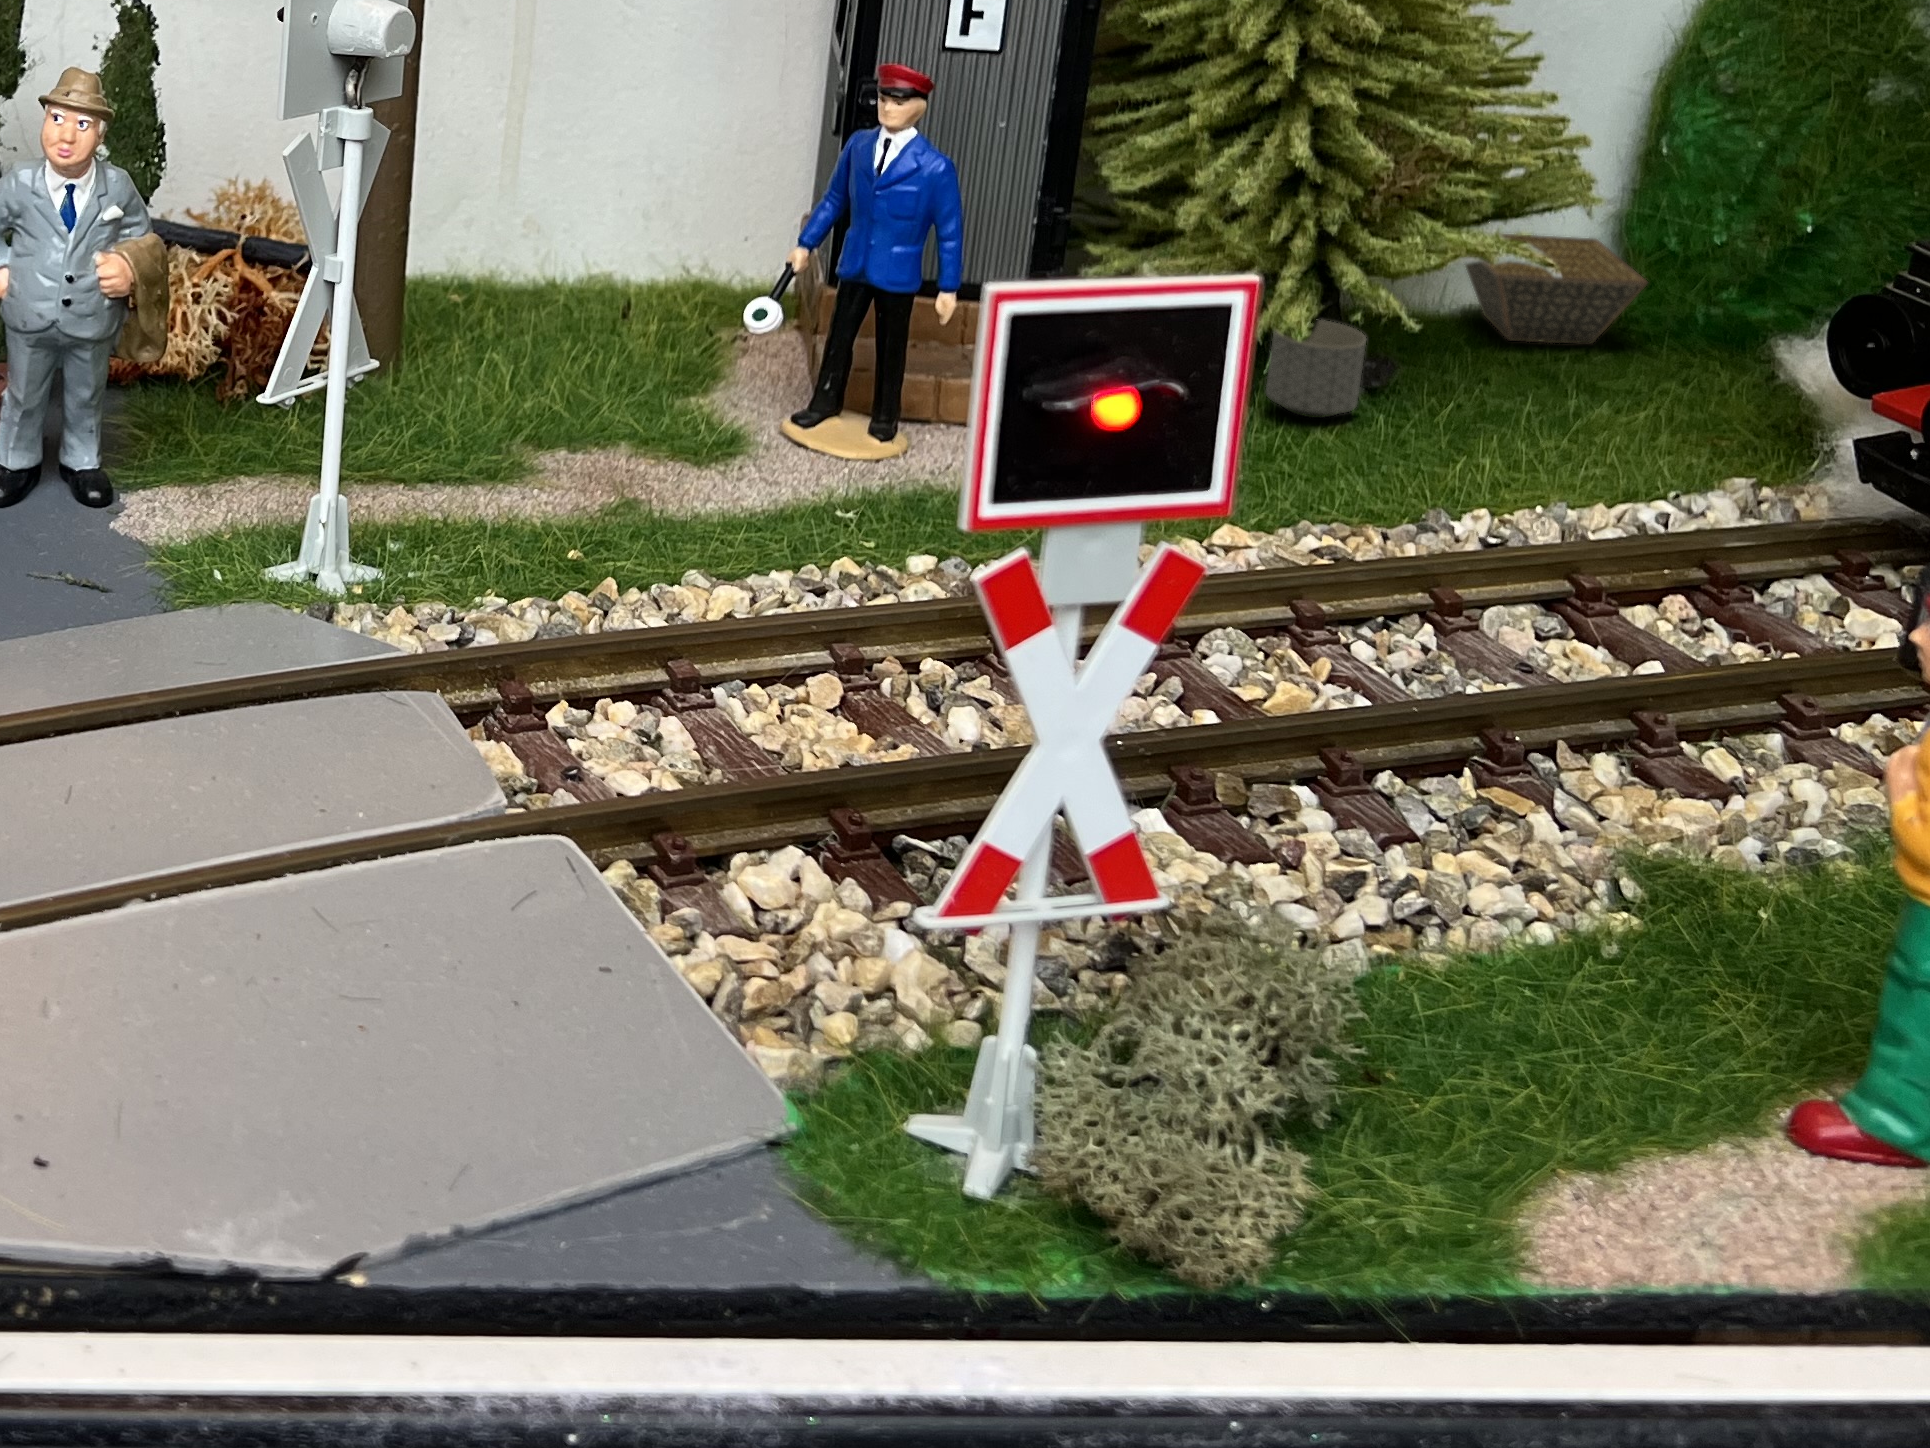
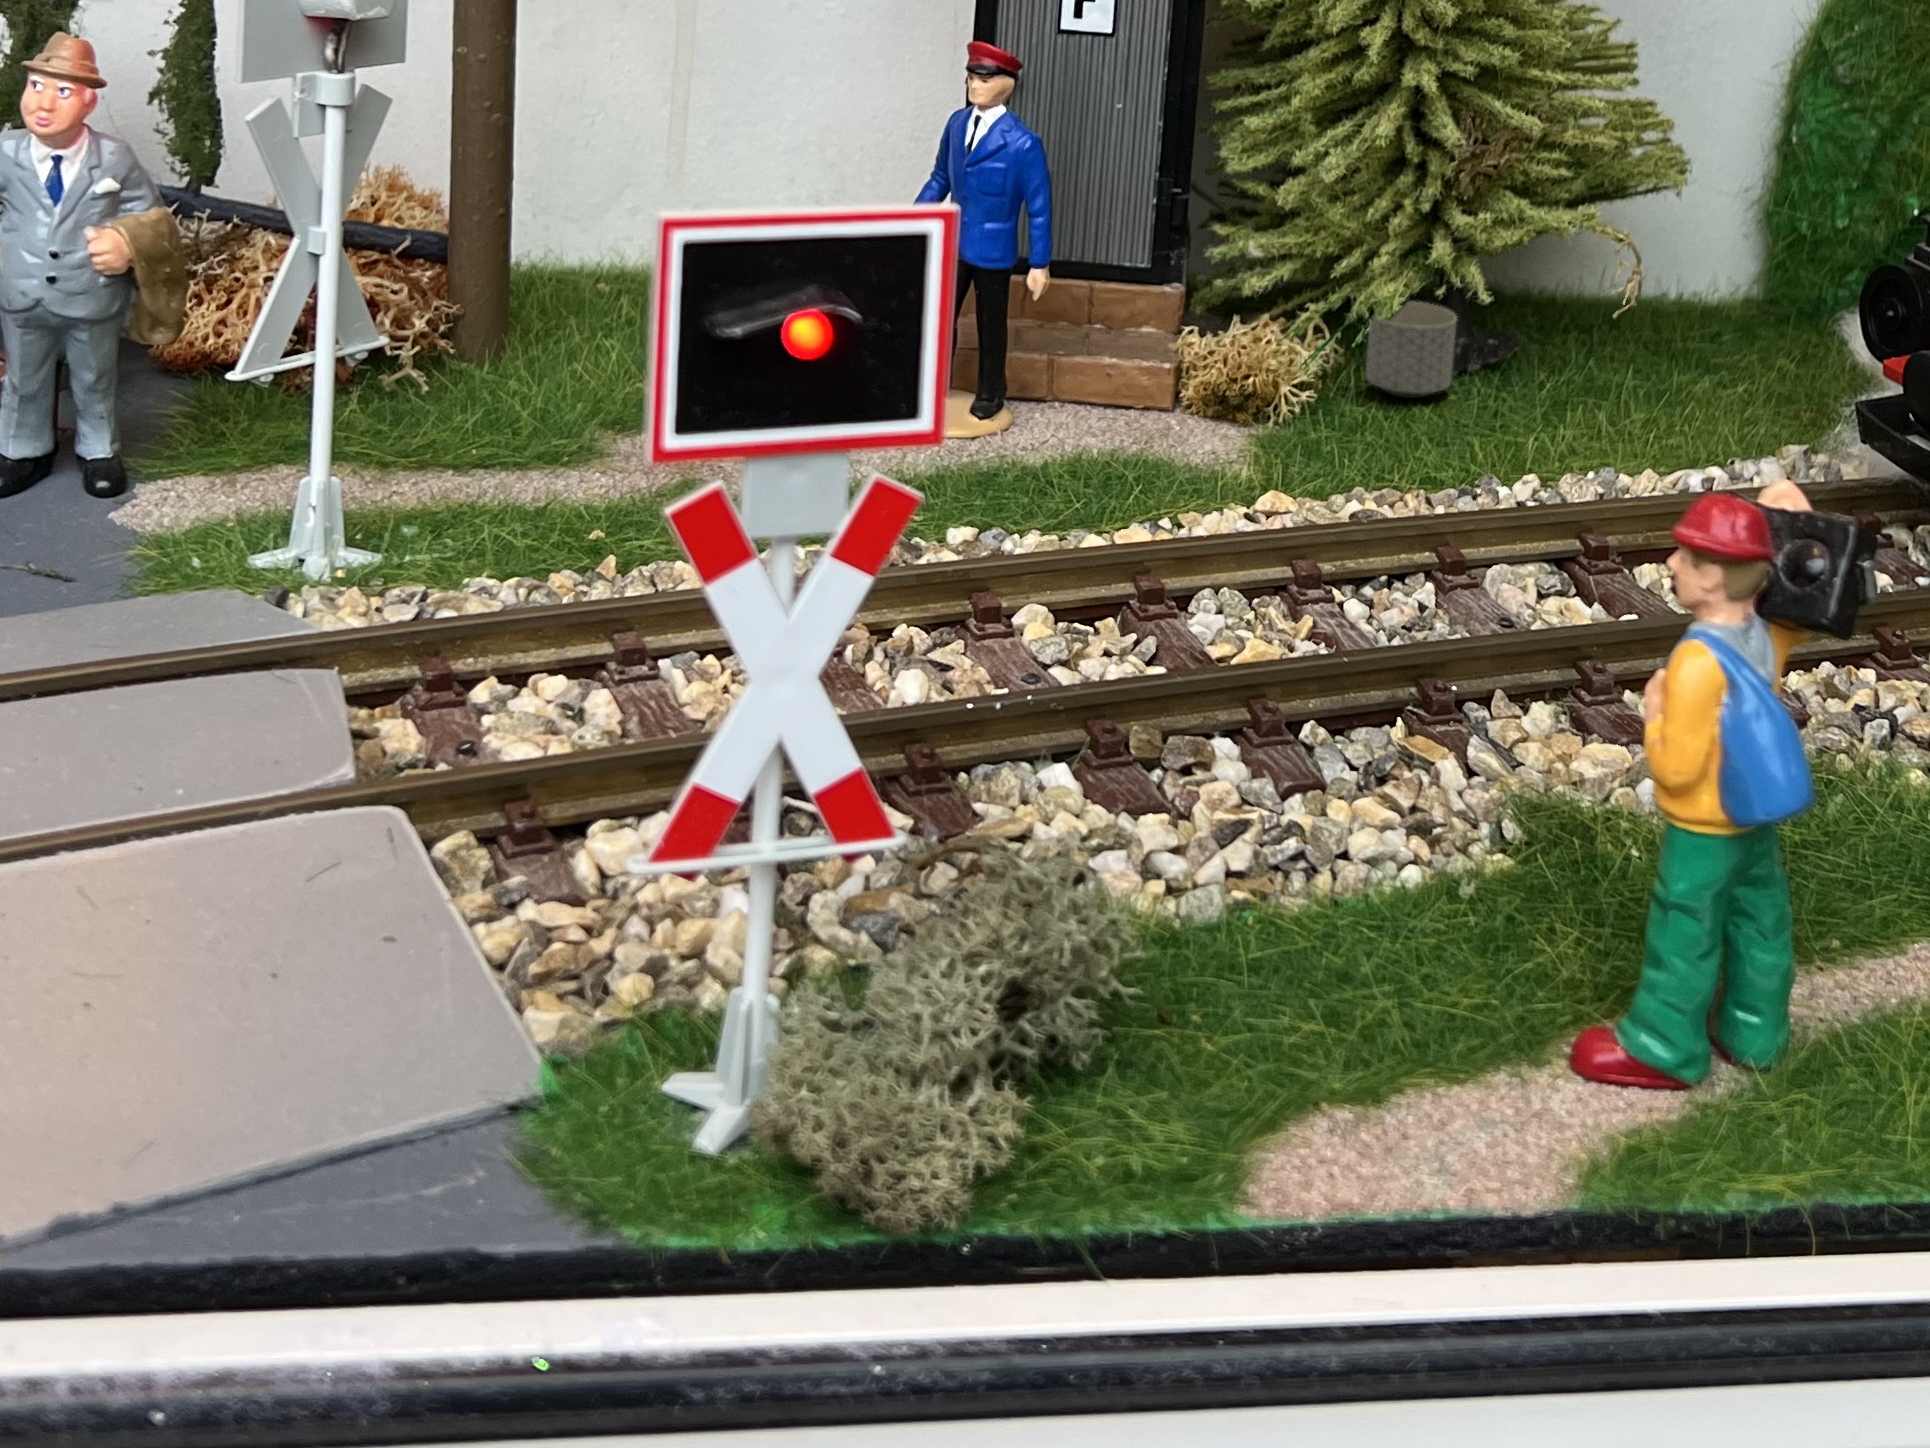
basket: present [1466,234,1647,343] -> none [1590,223,1754,331]

